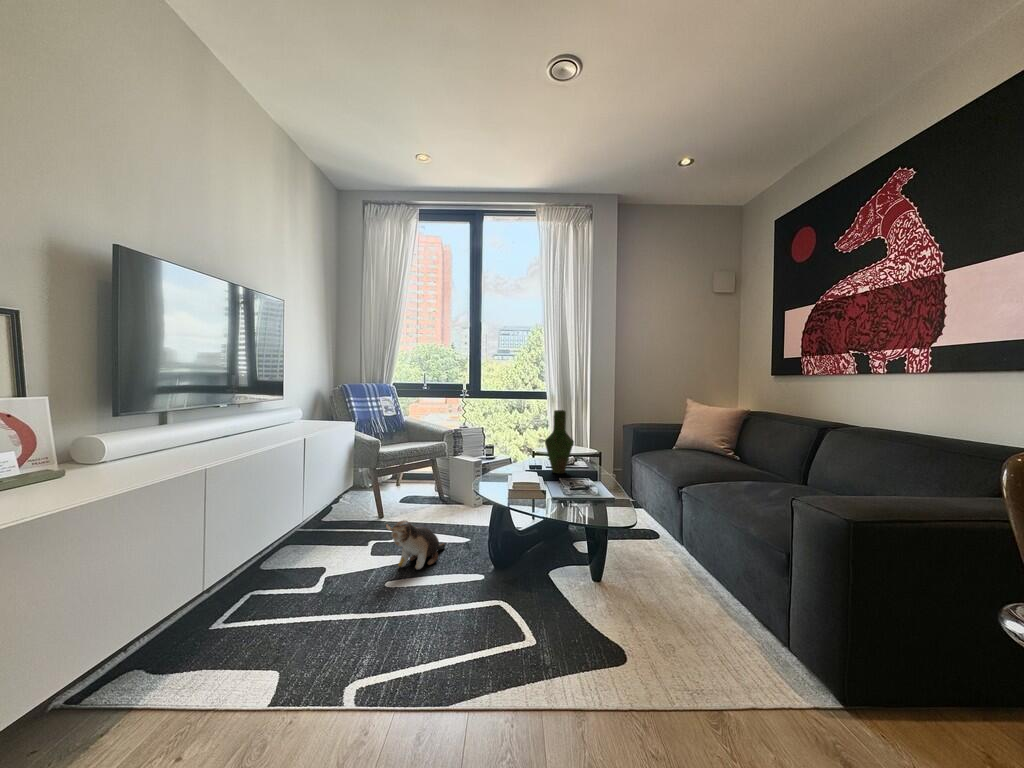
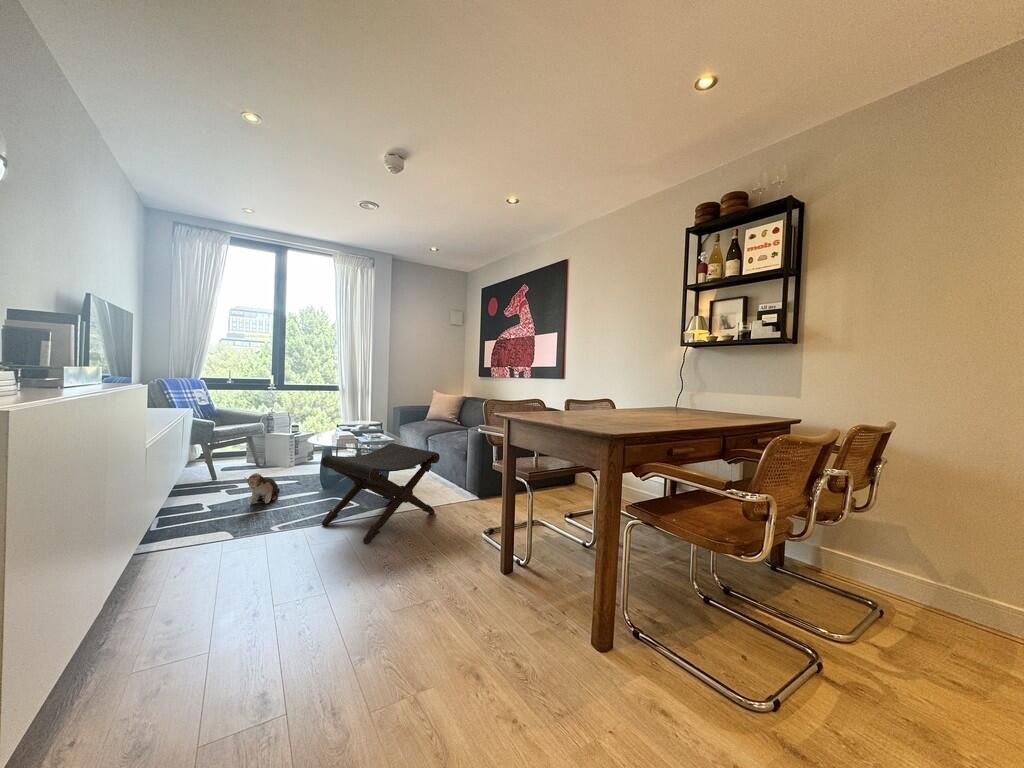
vase: present [545,410,574,474] -> none [349,399,368,437]
footstool: none [473,493,708,727] -> present [321,443,440,543]

